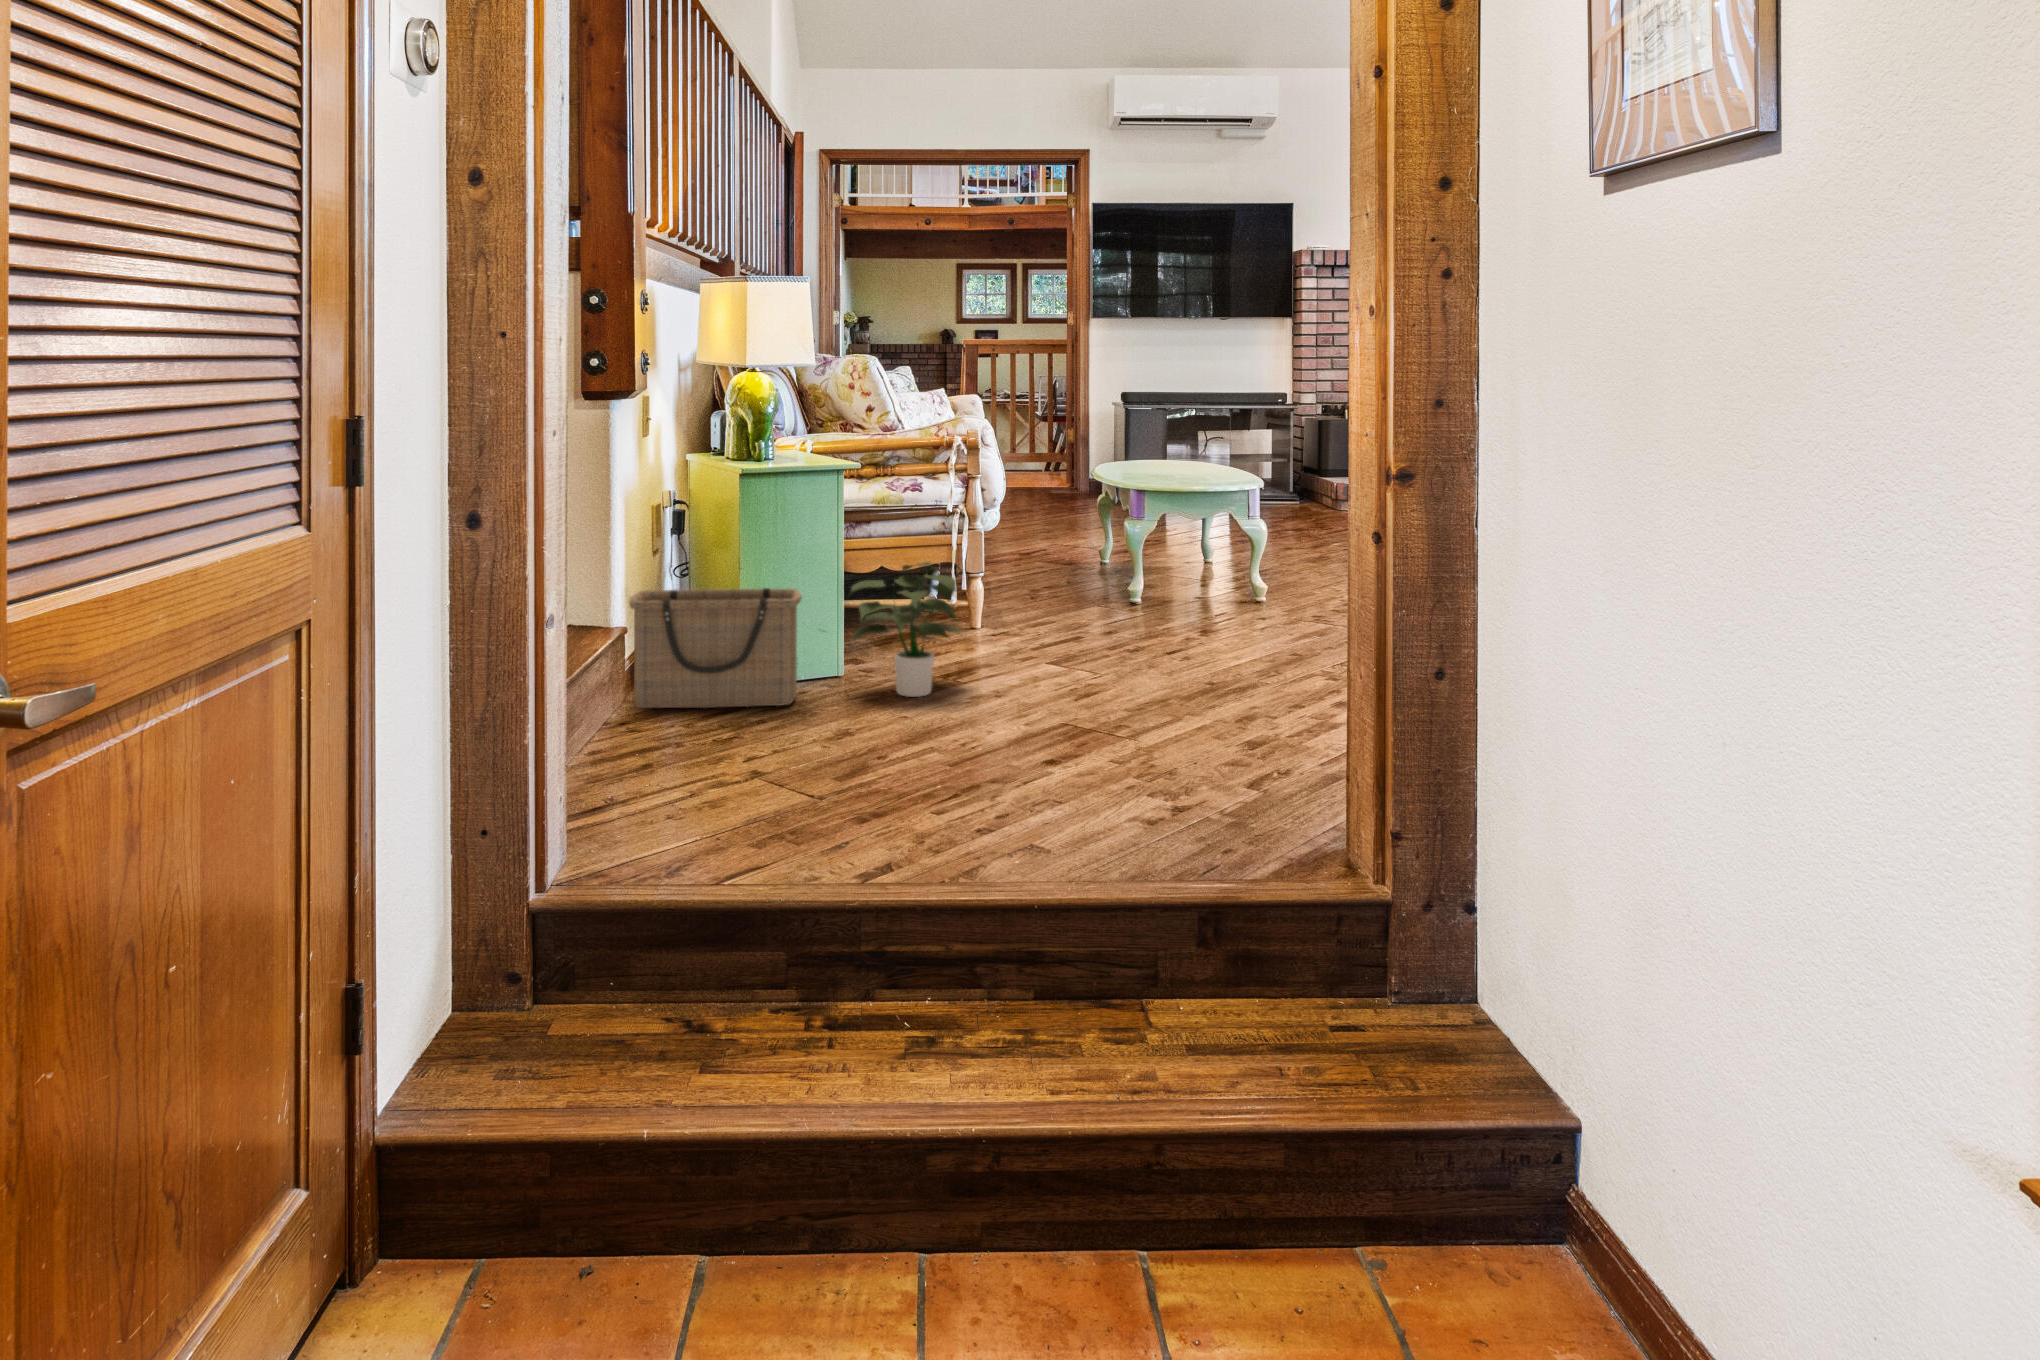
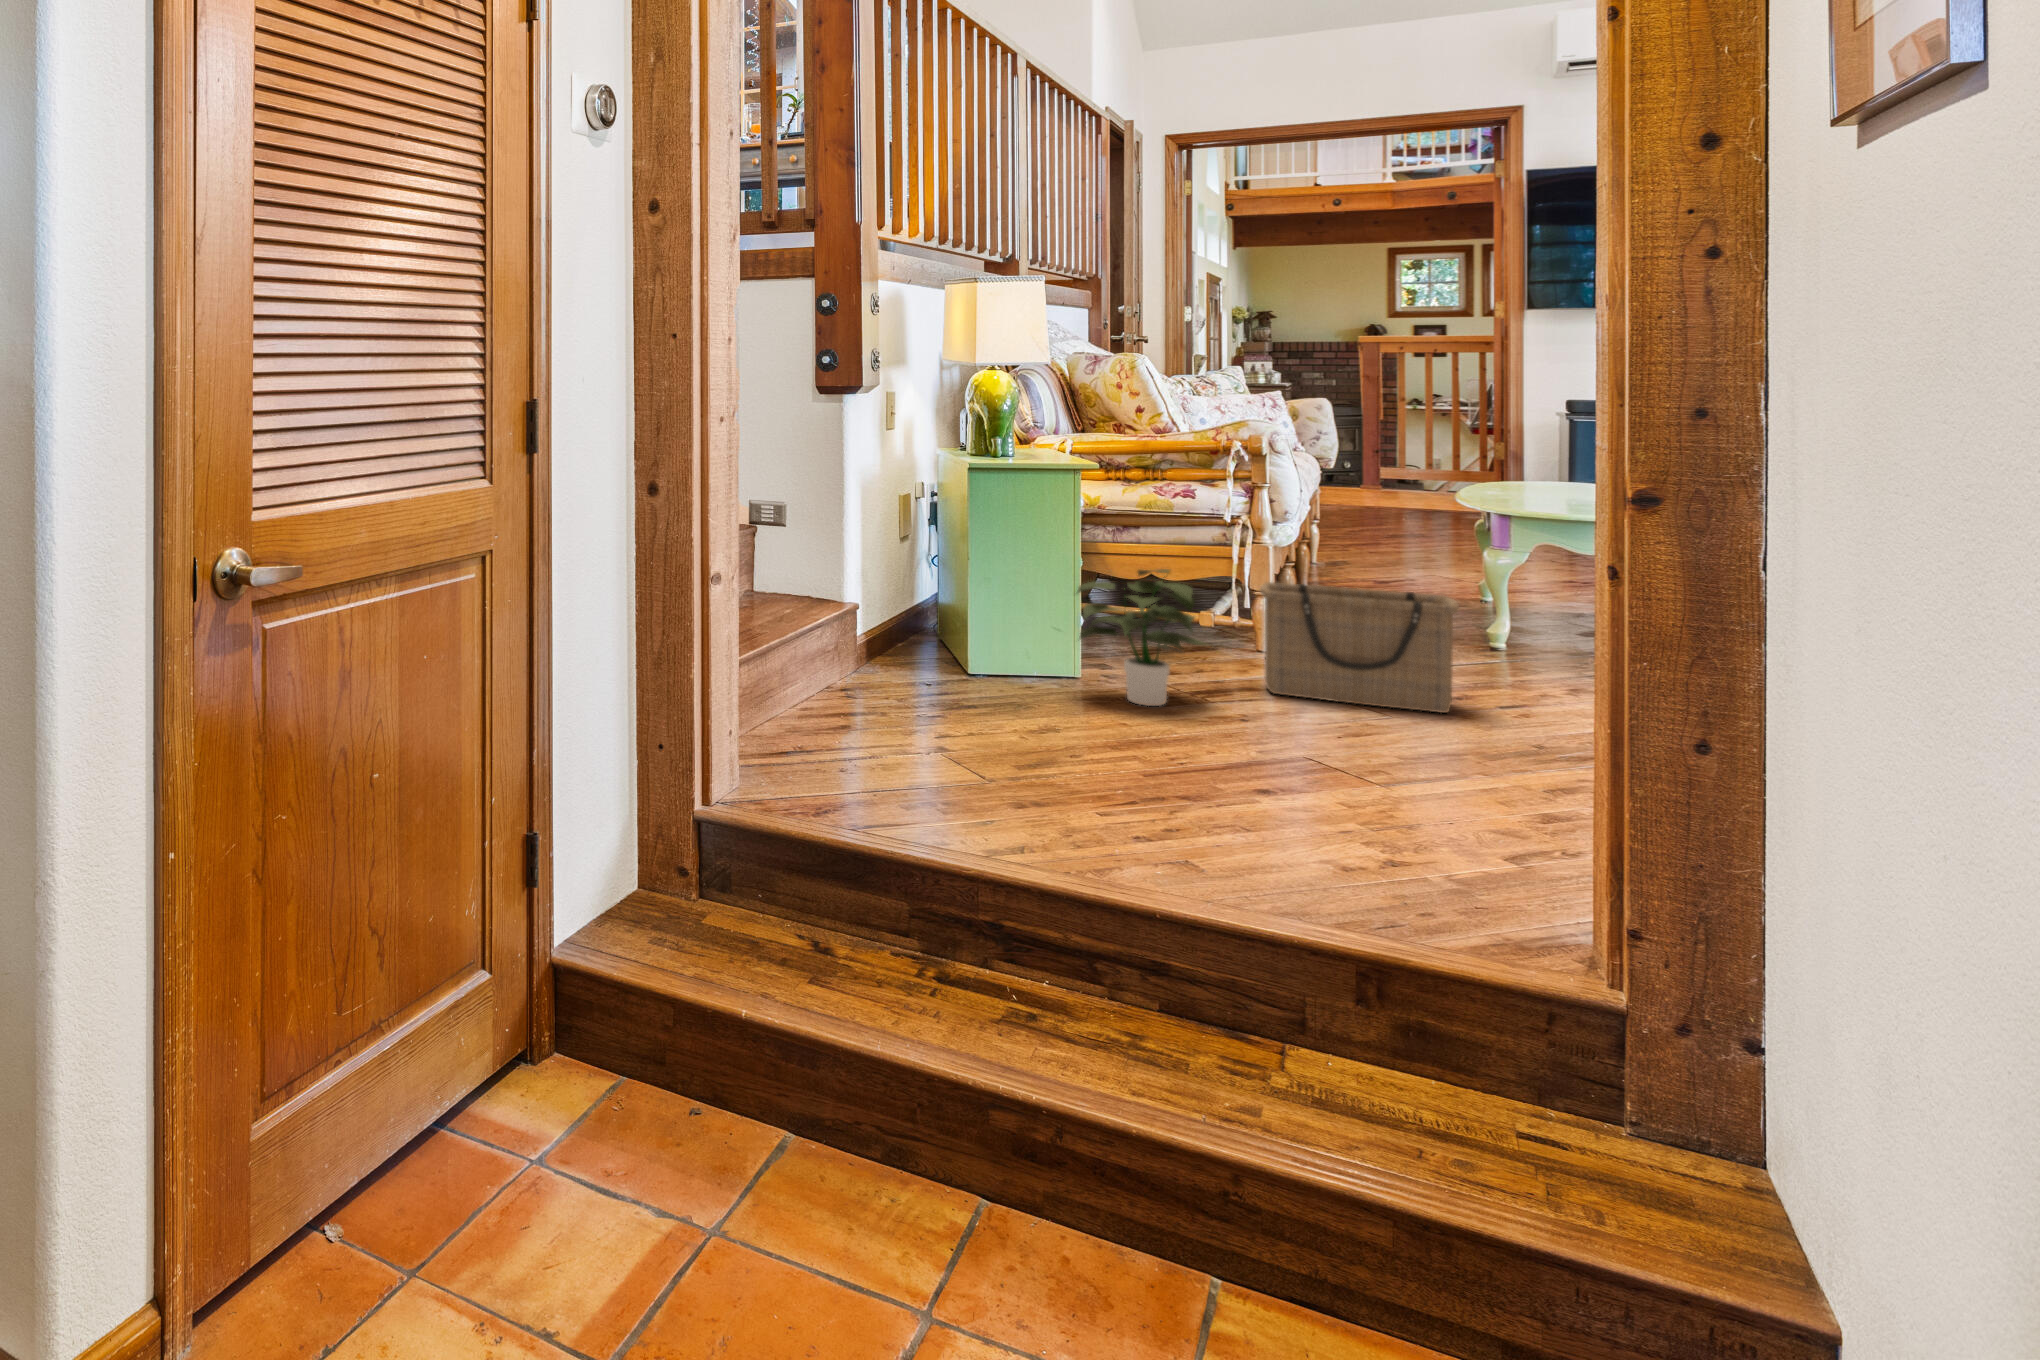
basket: present [629,588,802,708] -> present [1260,582,1459,713]

